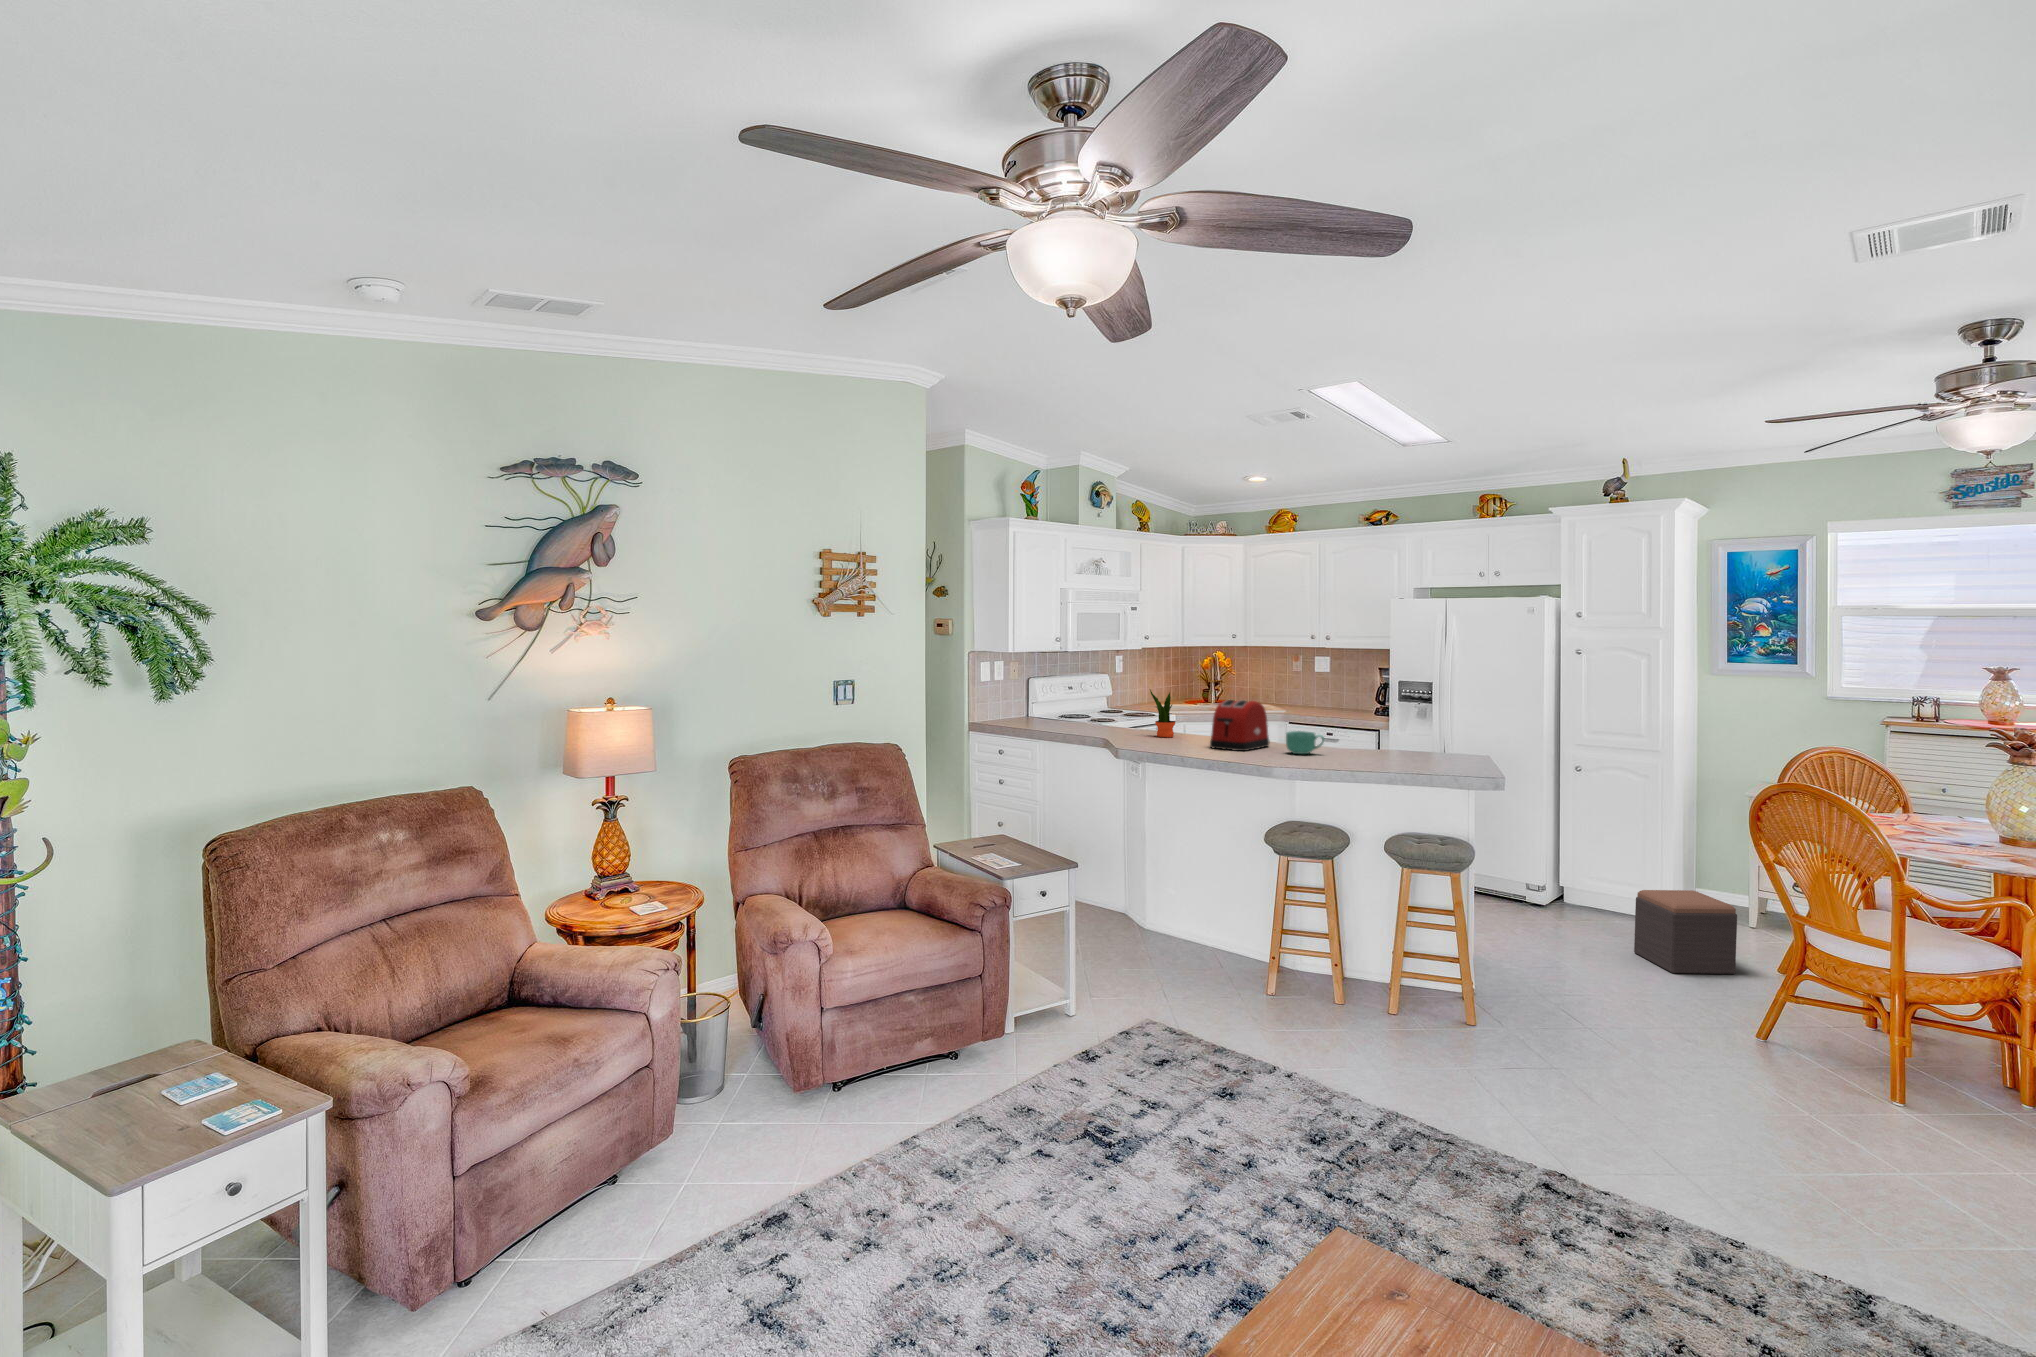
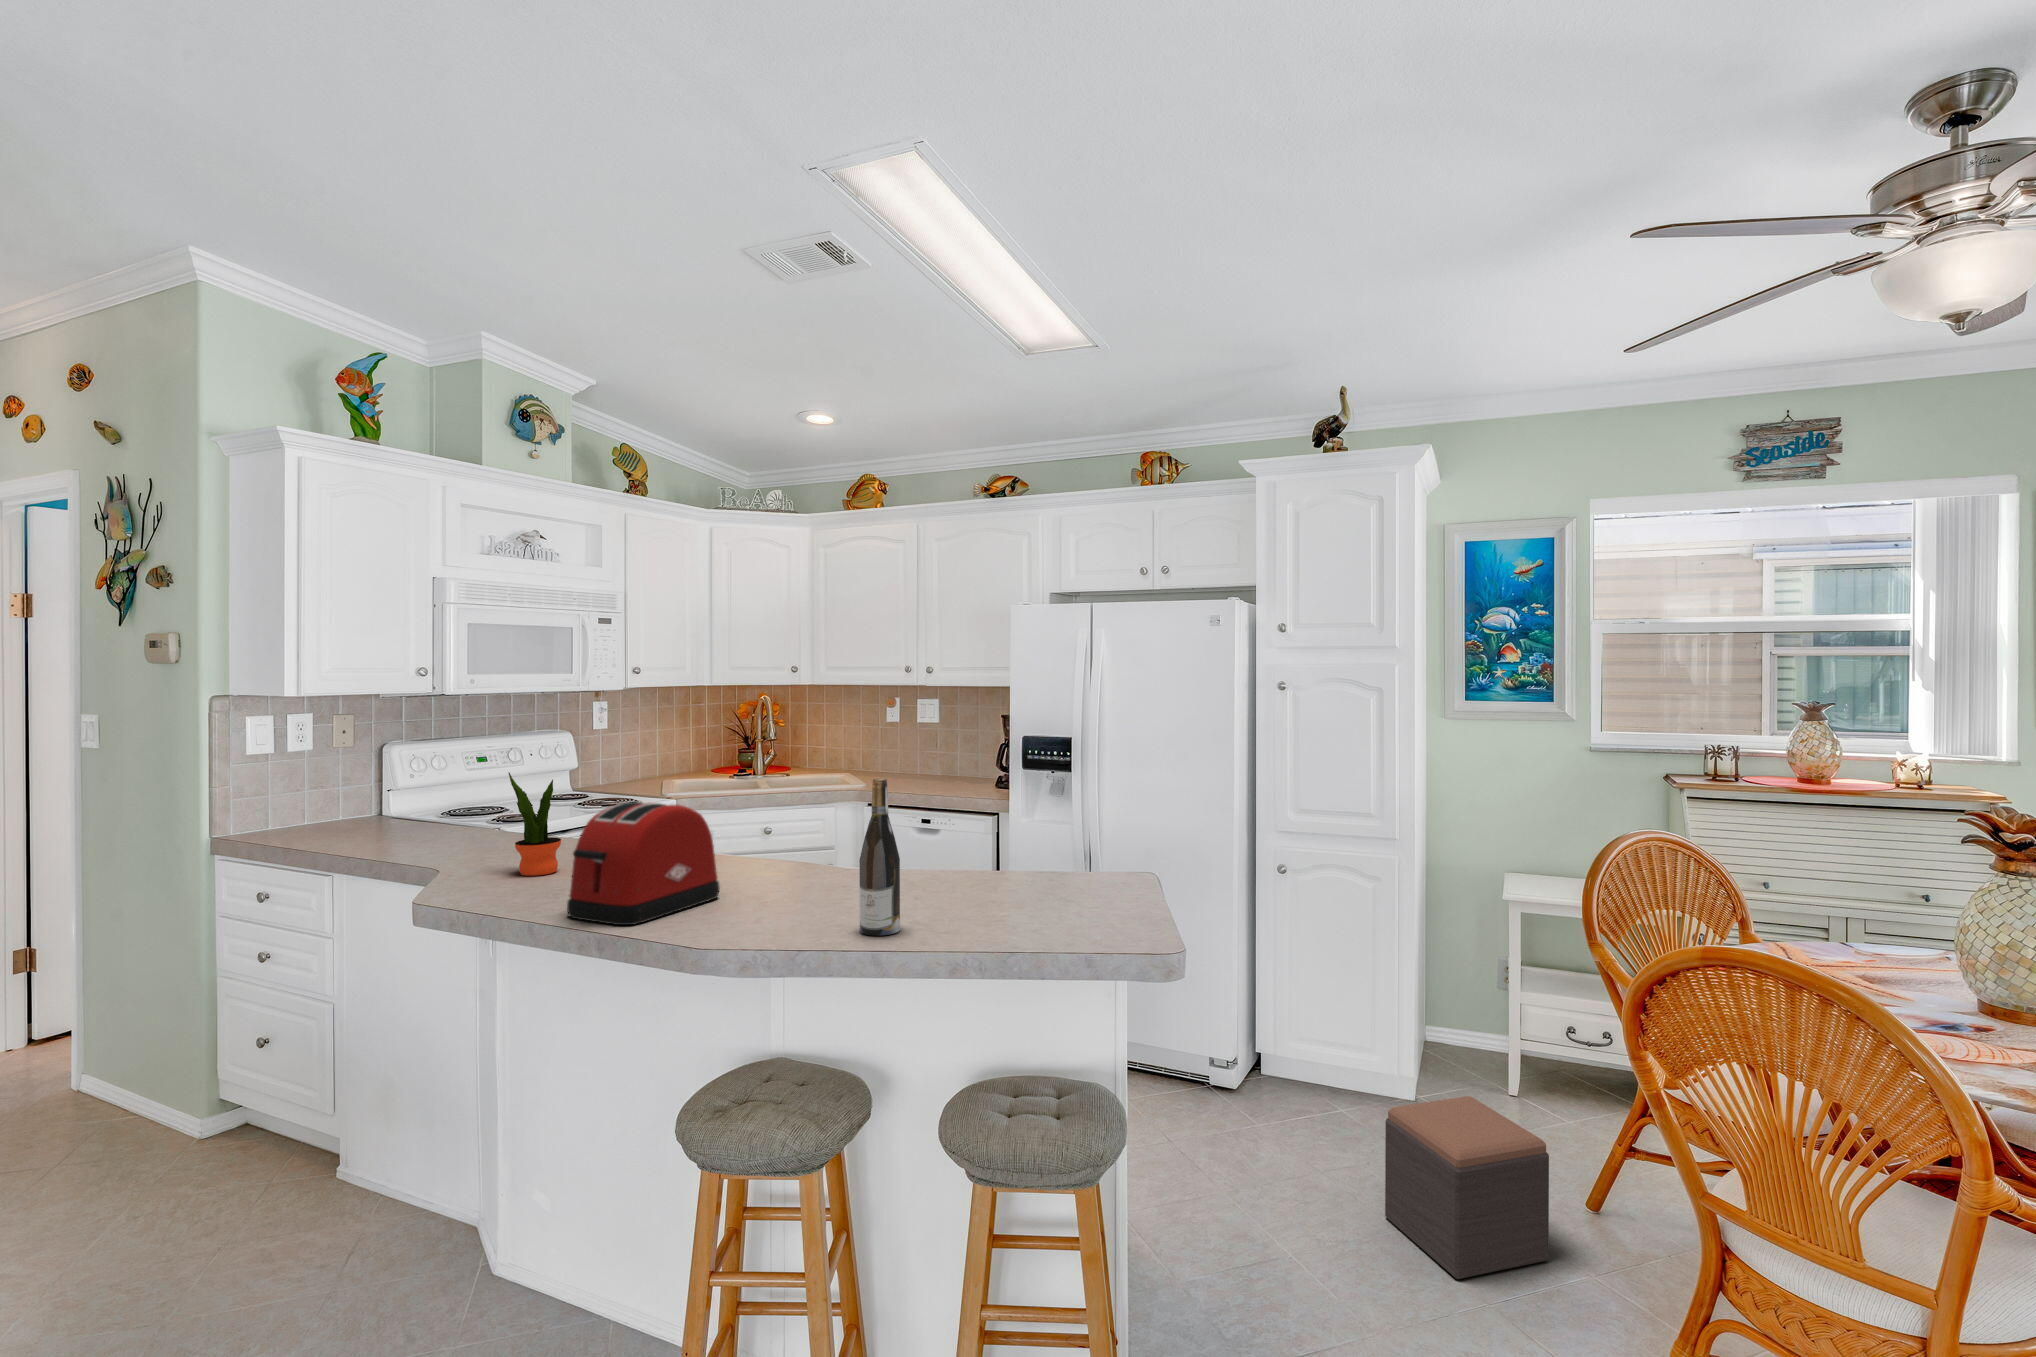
wine bottle: none [1351,689,1371,758] -> present [859,779,900,936]
mug: present [1286,731,1325,754] -> none [722,872,806,930]

